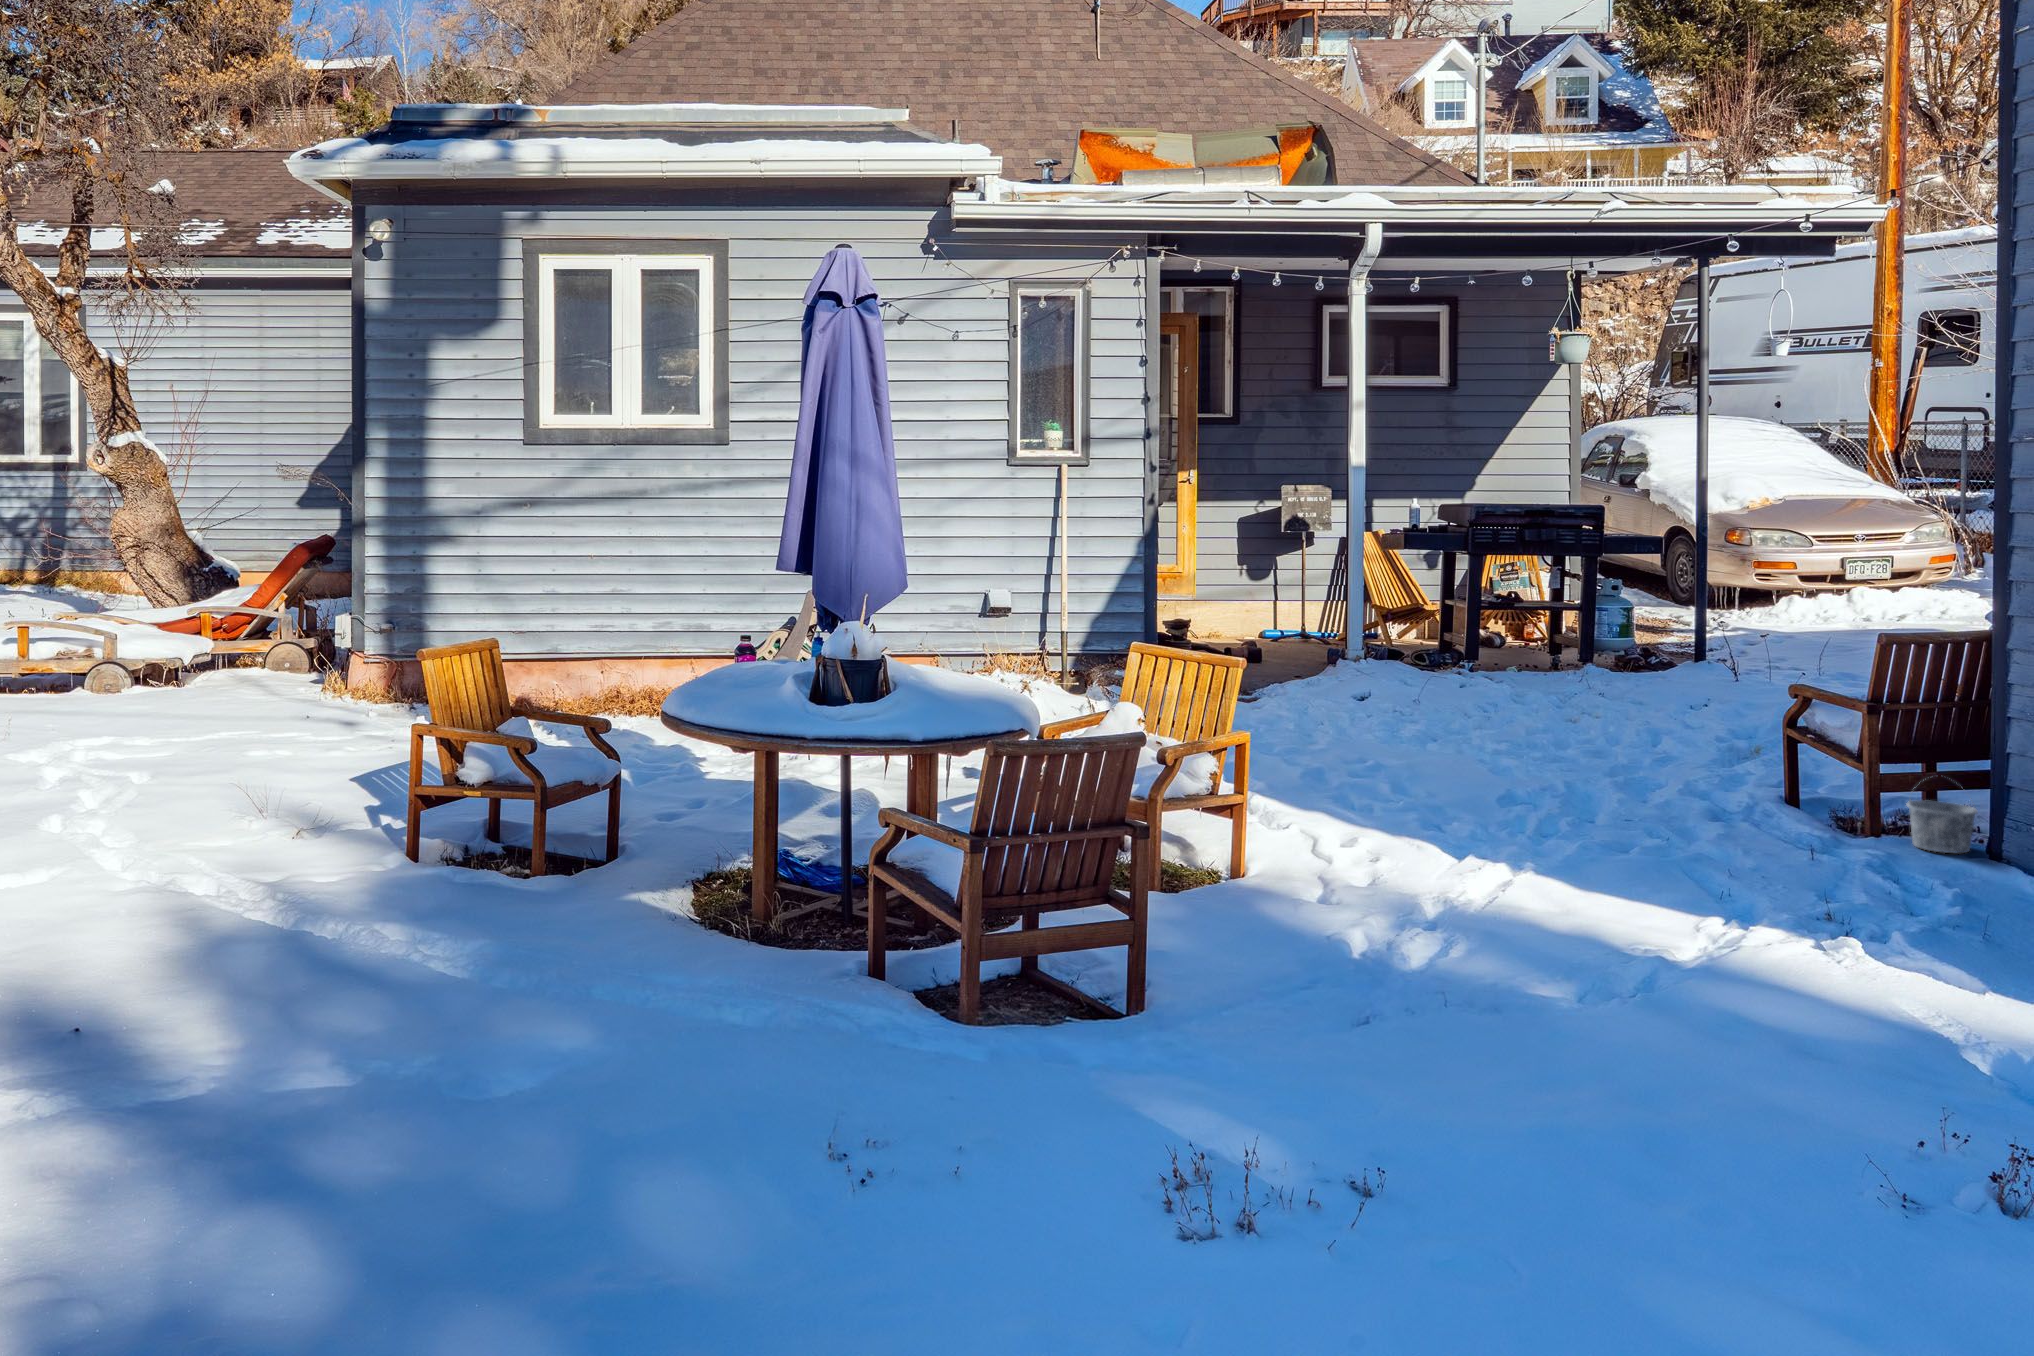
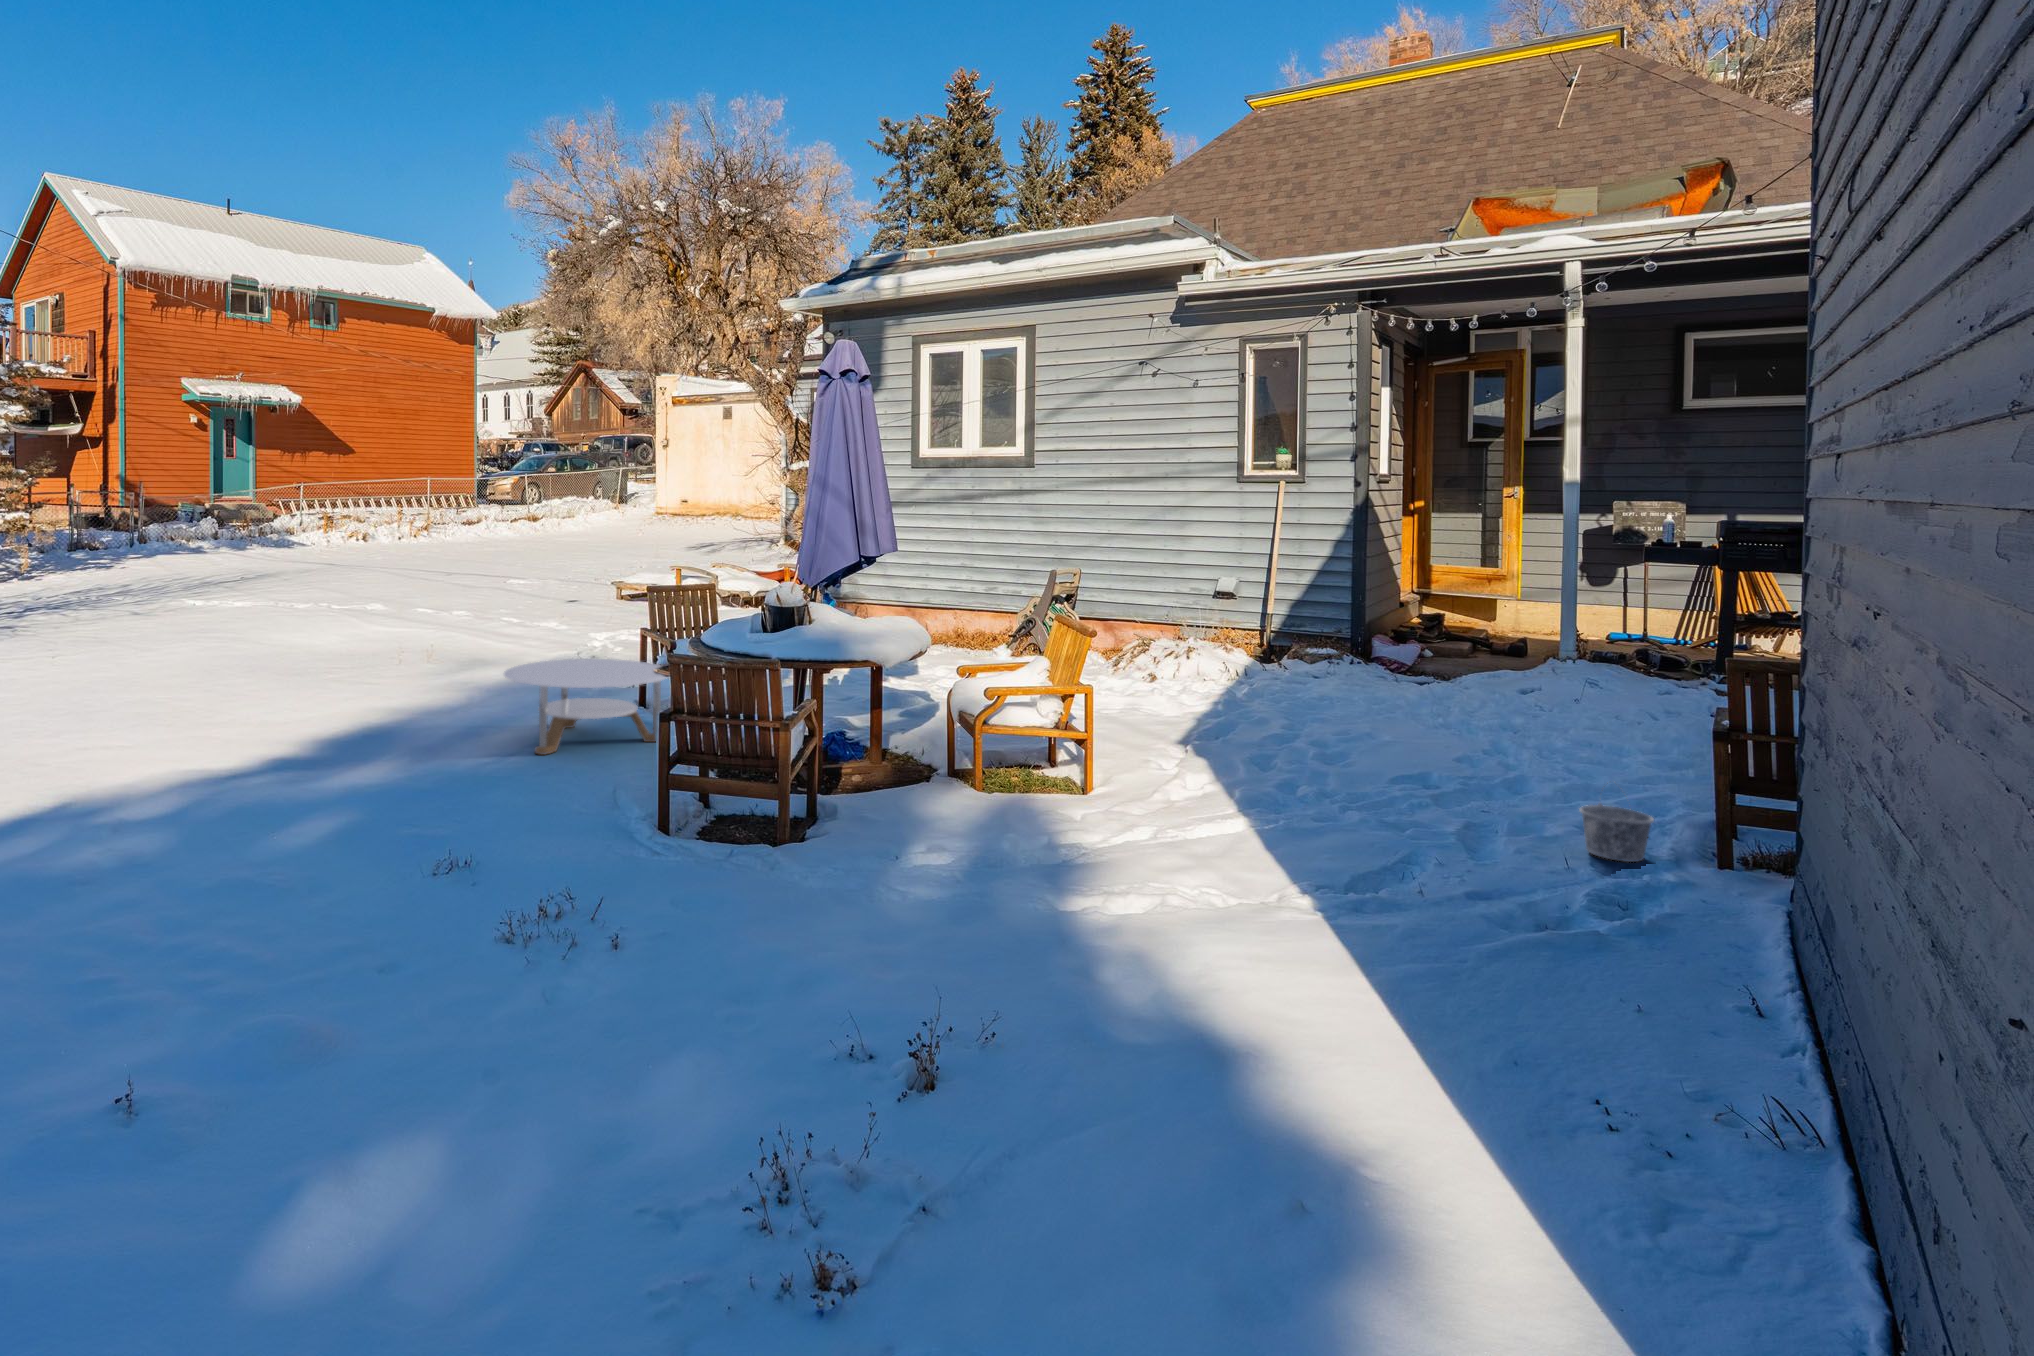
round table: none [602,825,917,1040] -> present [504,659,667,755]

